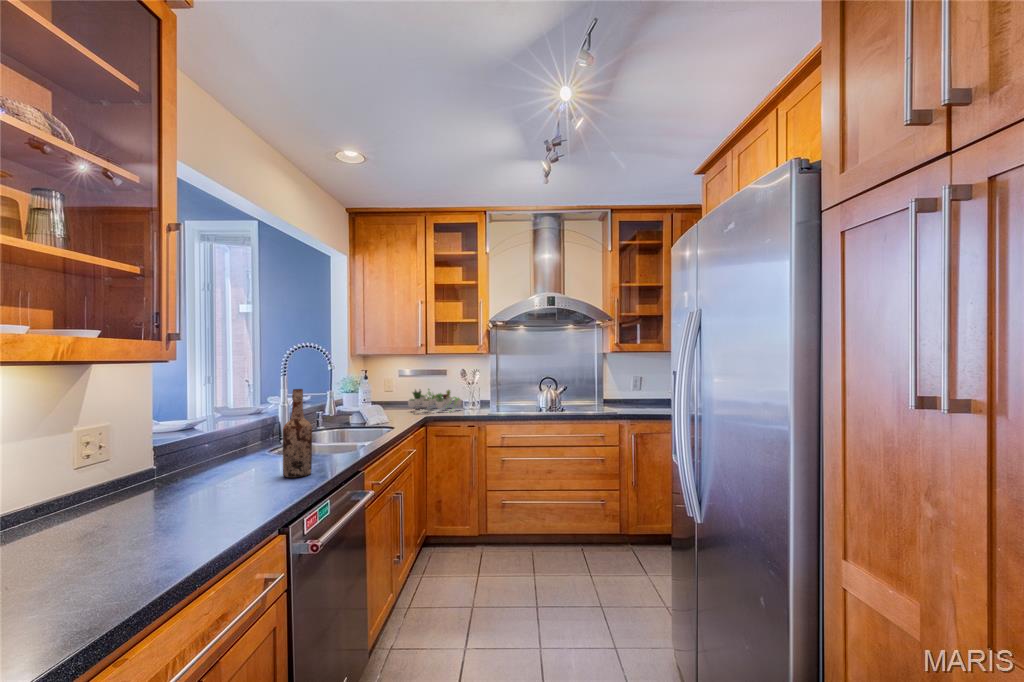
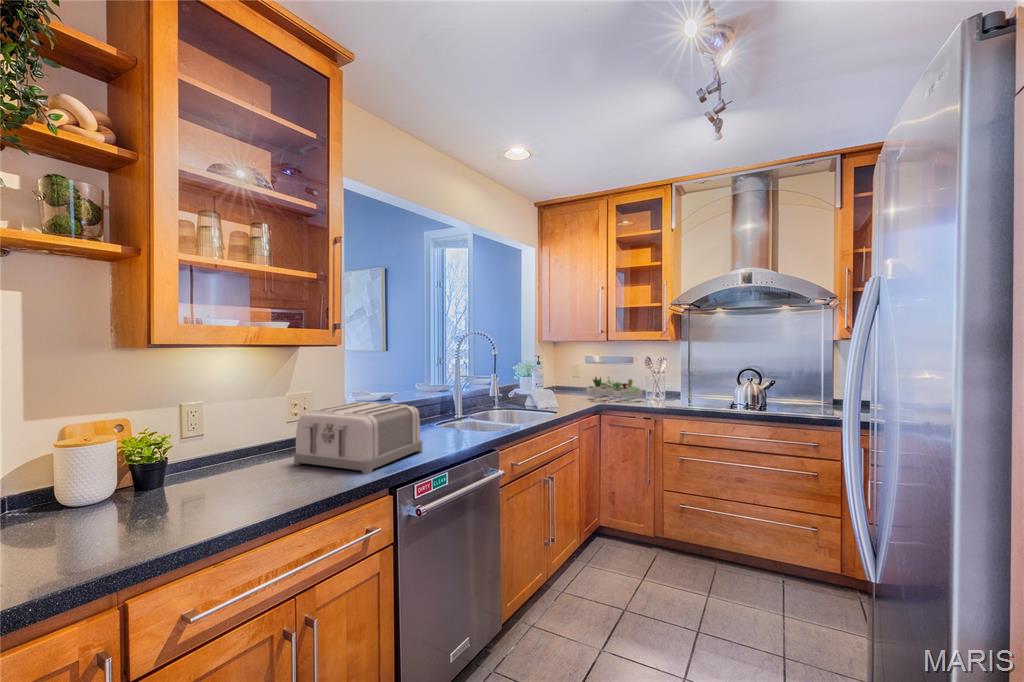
wine bottle: present [283,389,312,478] -> none [435,368,458,443]
toaster: none [85,437,280,543] -> present [294,402,423,474]

